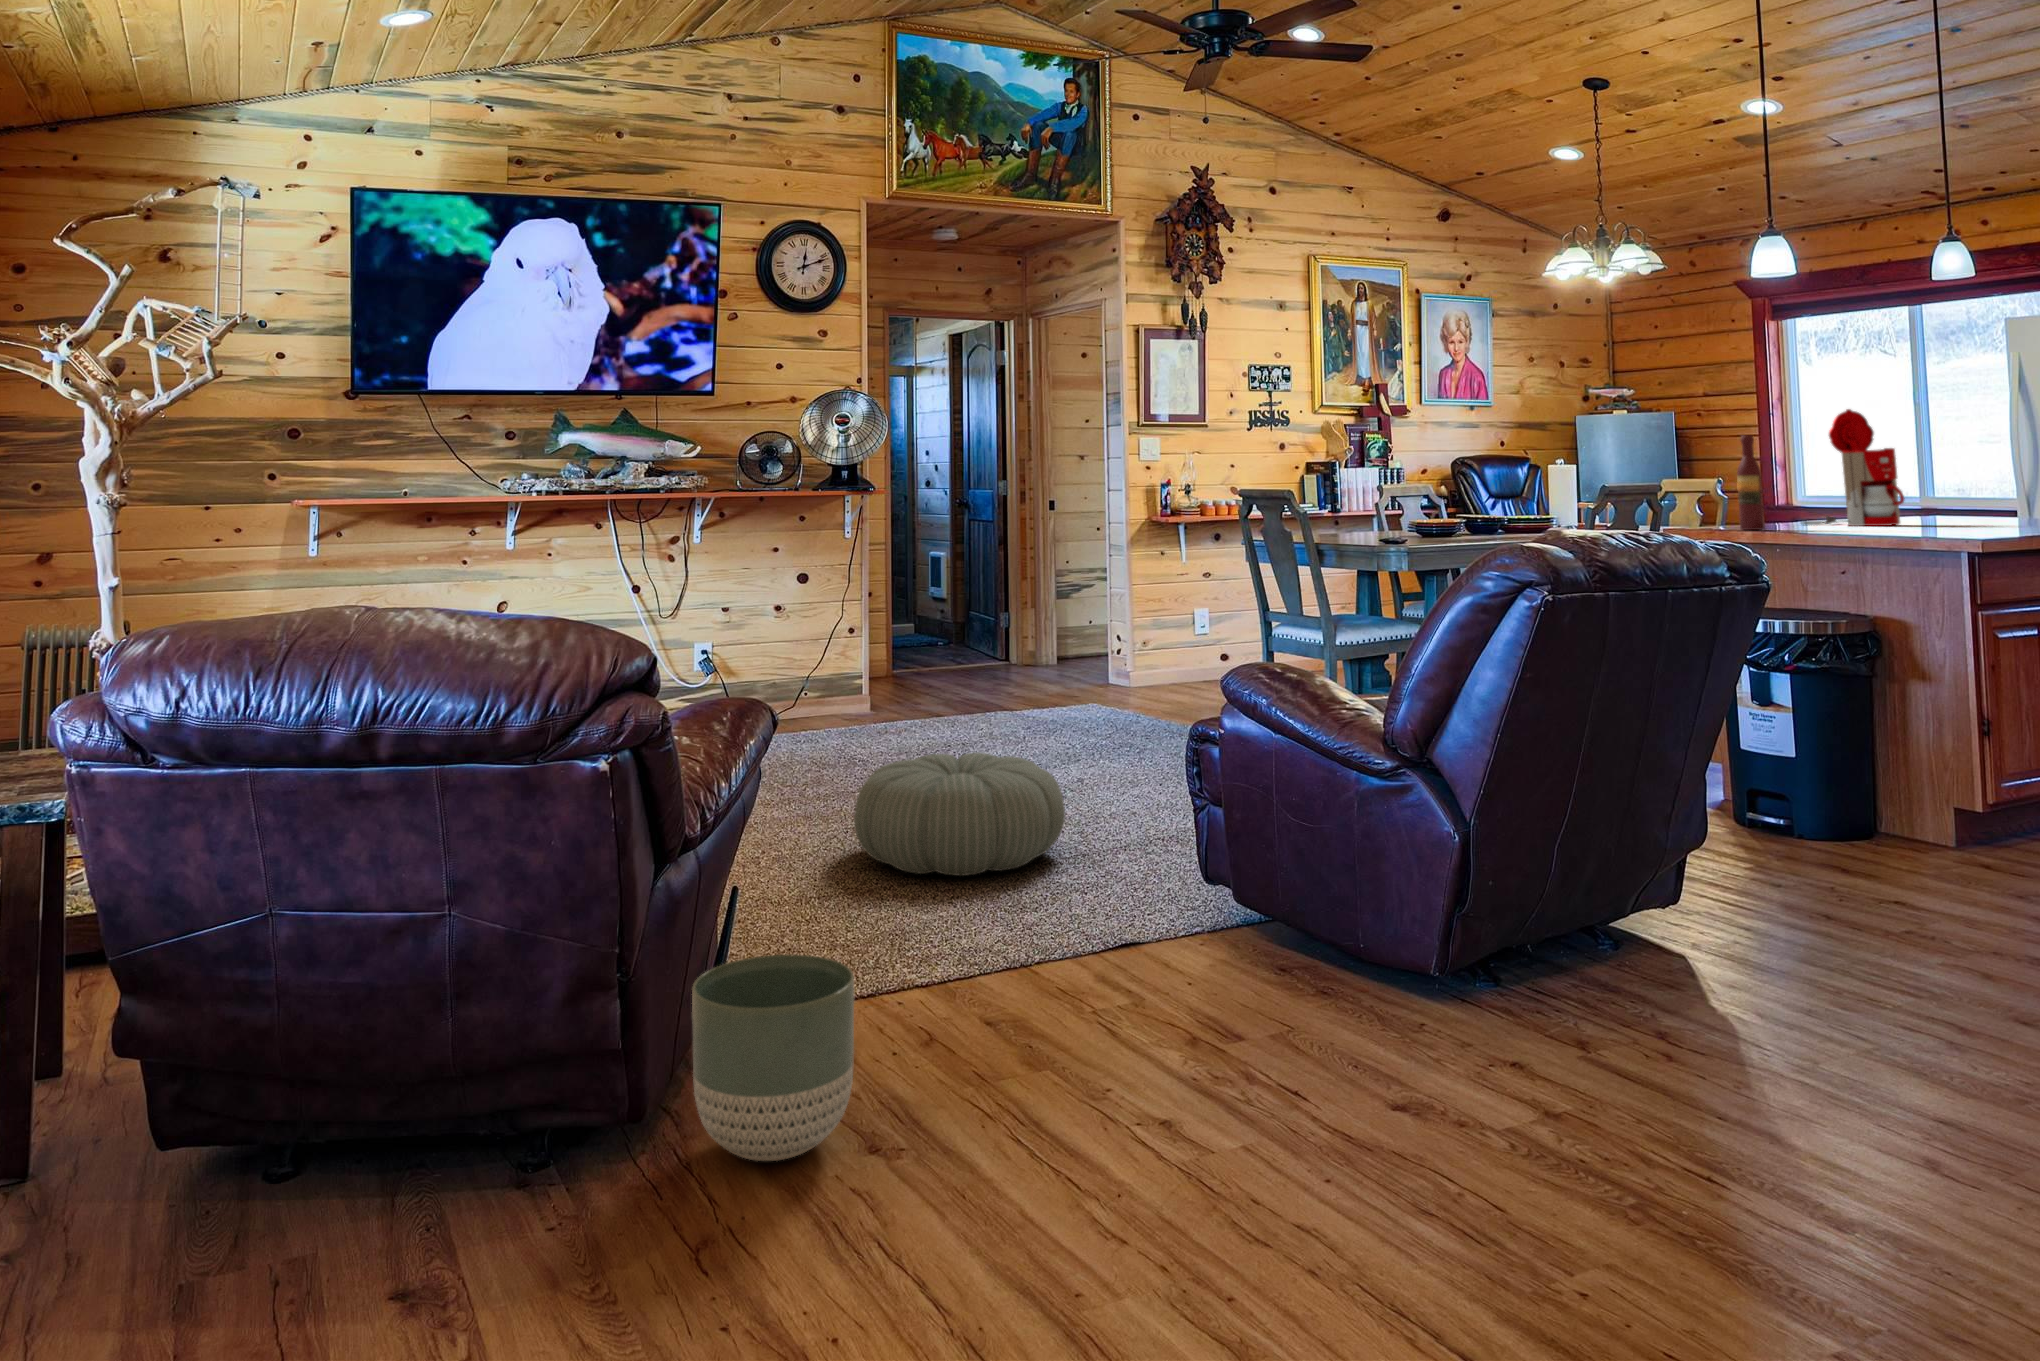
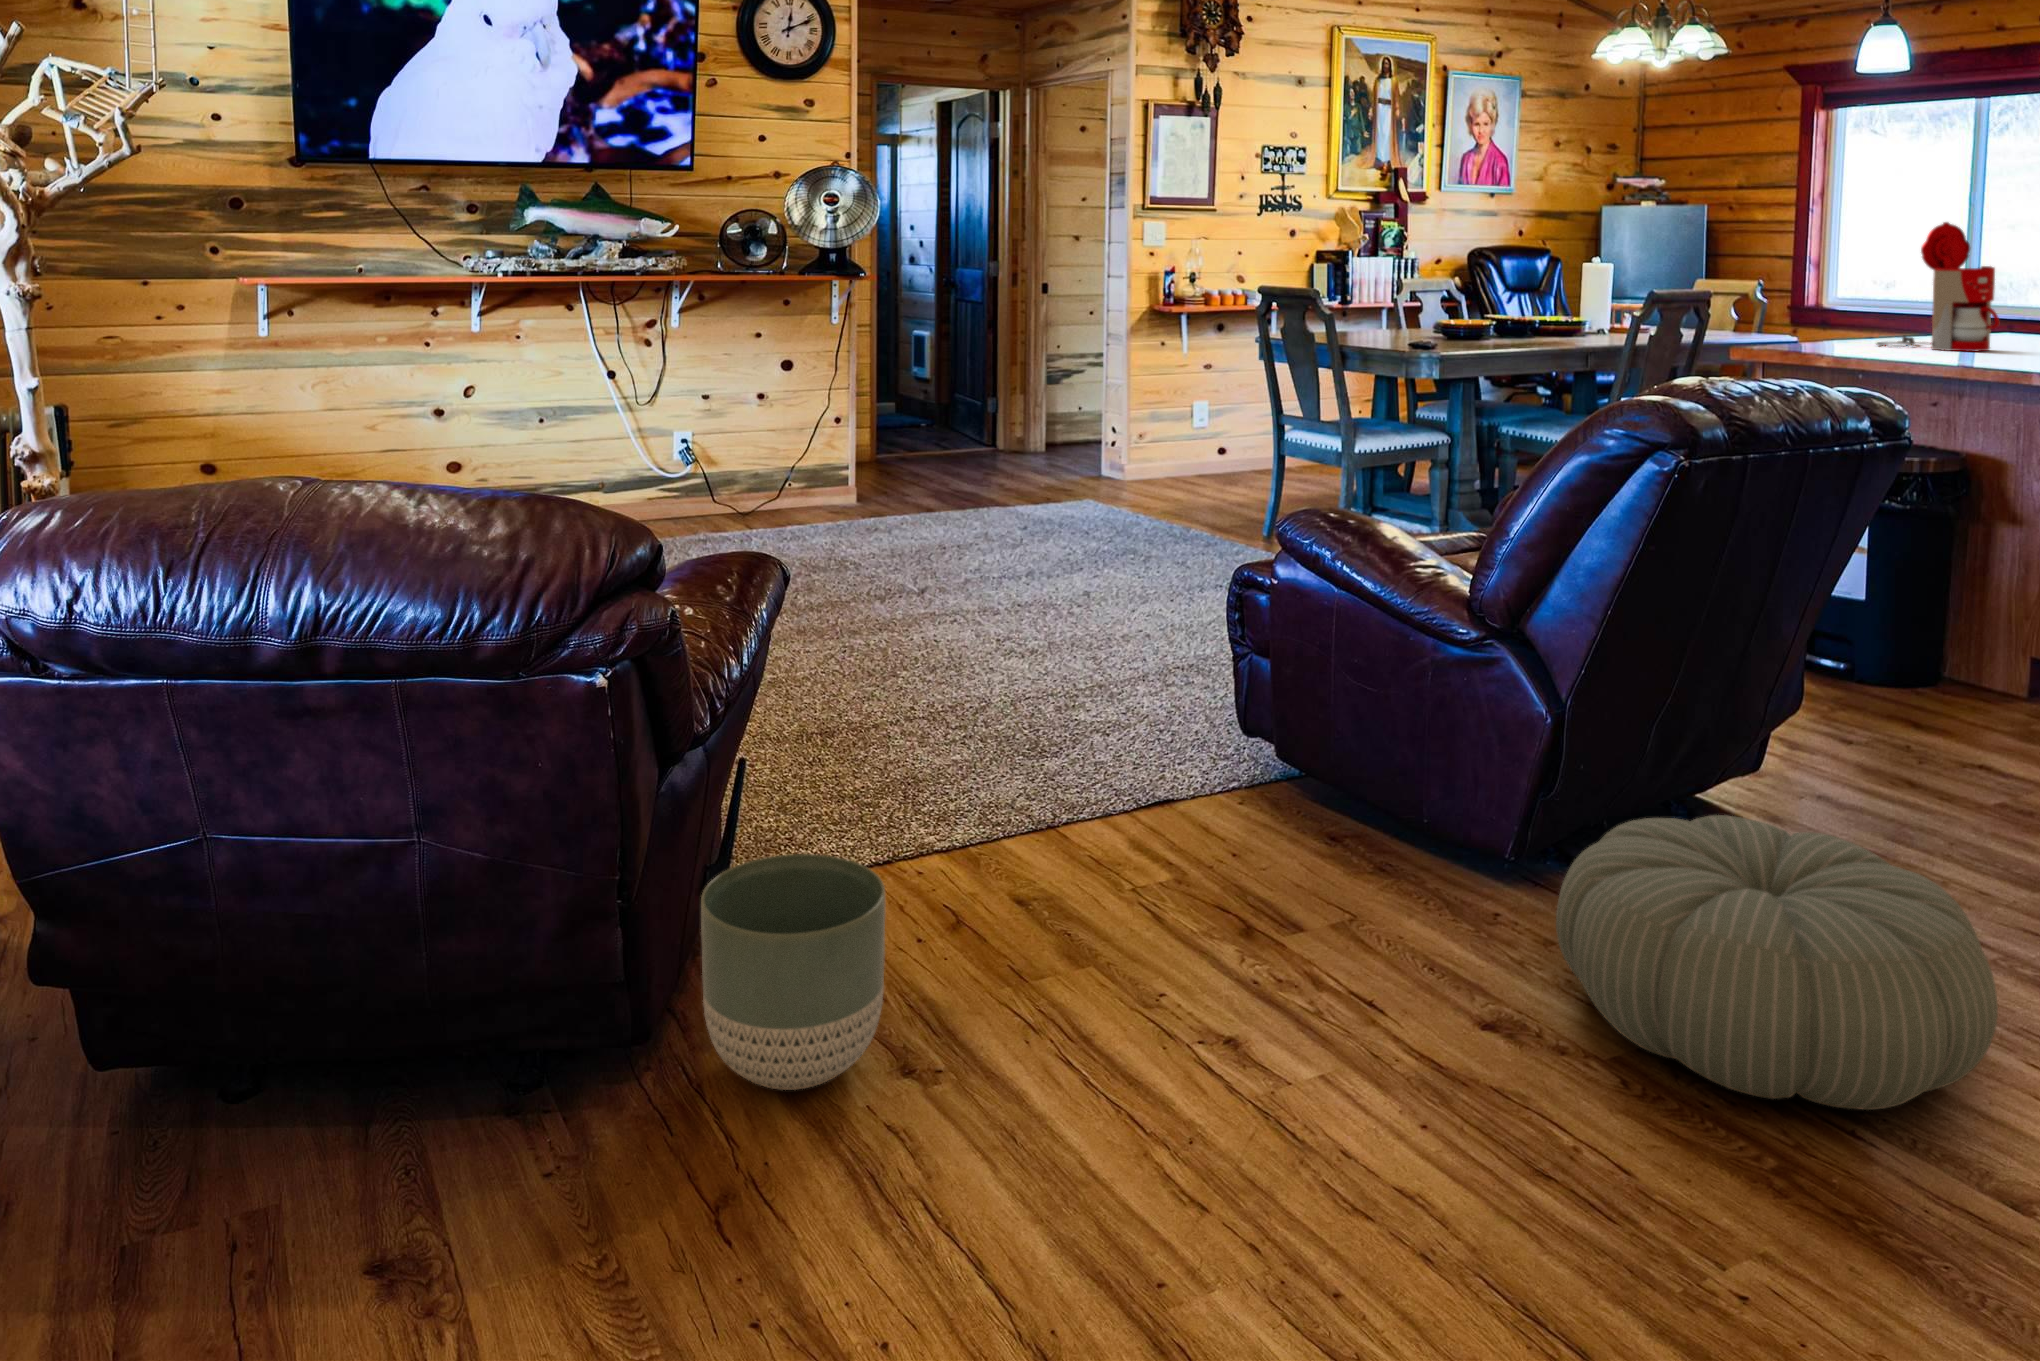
wine bottle: present [1737,435,1765,530] -> none [1822,251,1853,356]
pouf: present [854,753,1065,876] -> present [1556,815,1998,1110]

